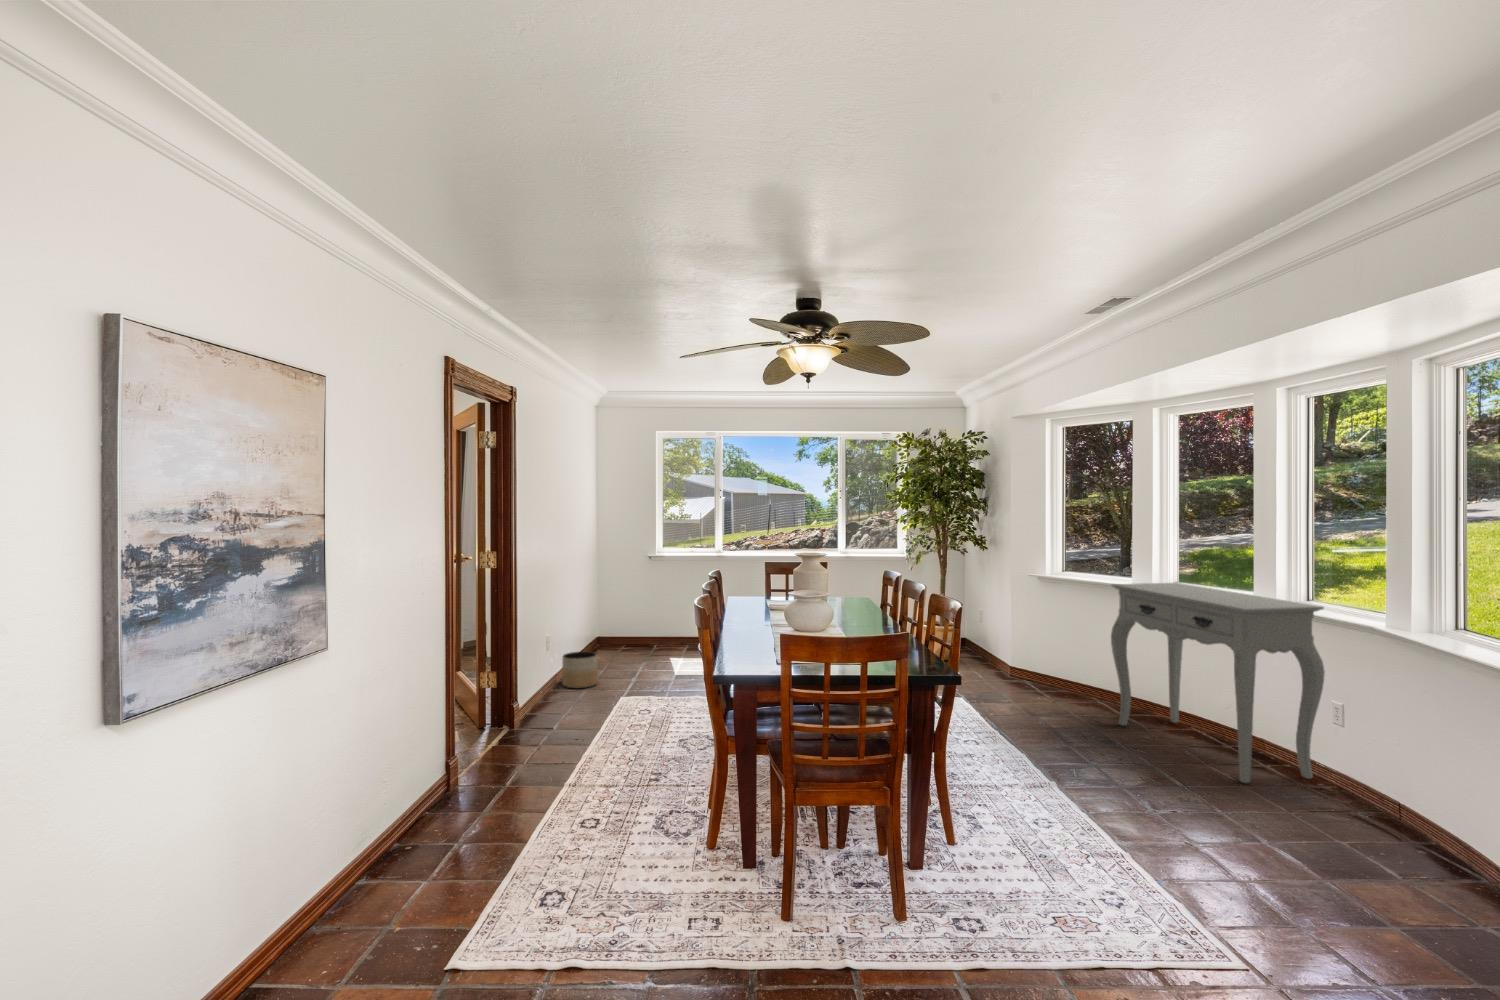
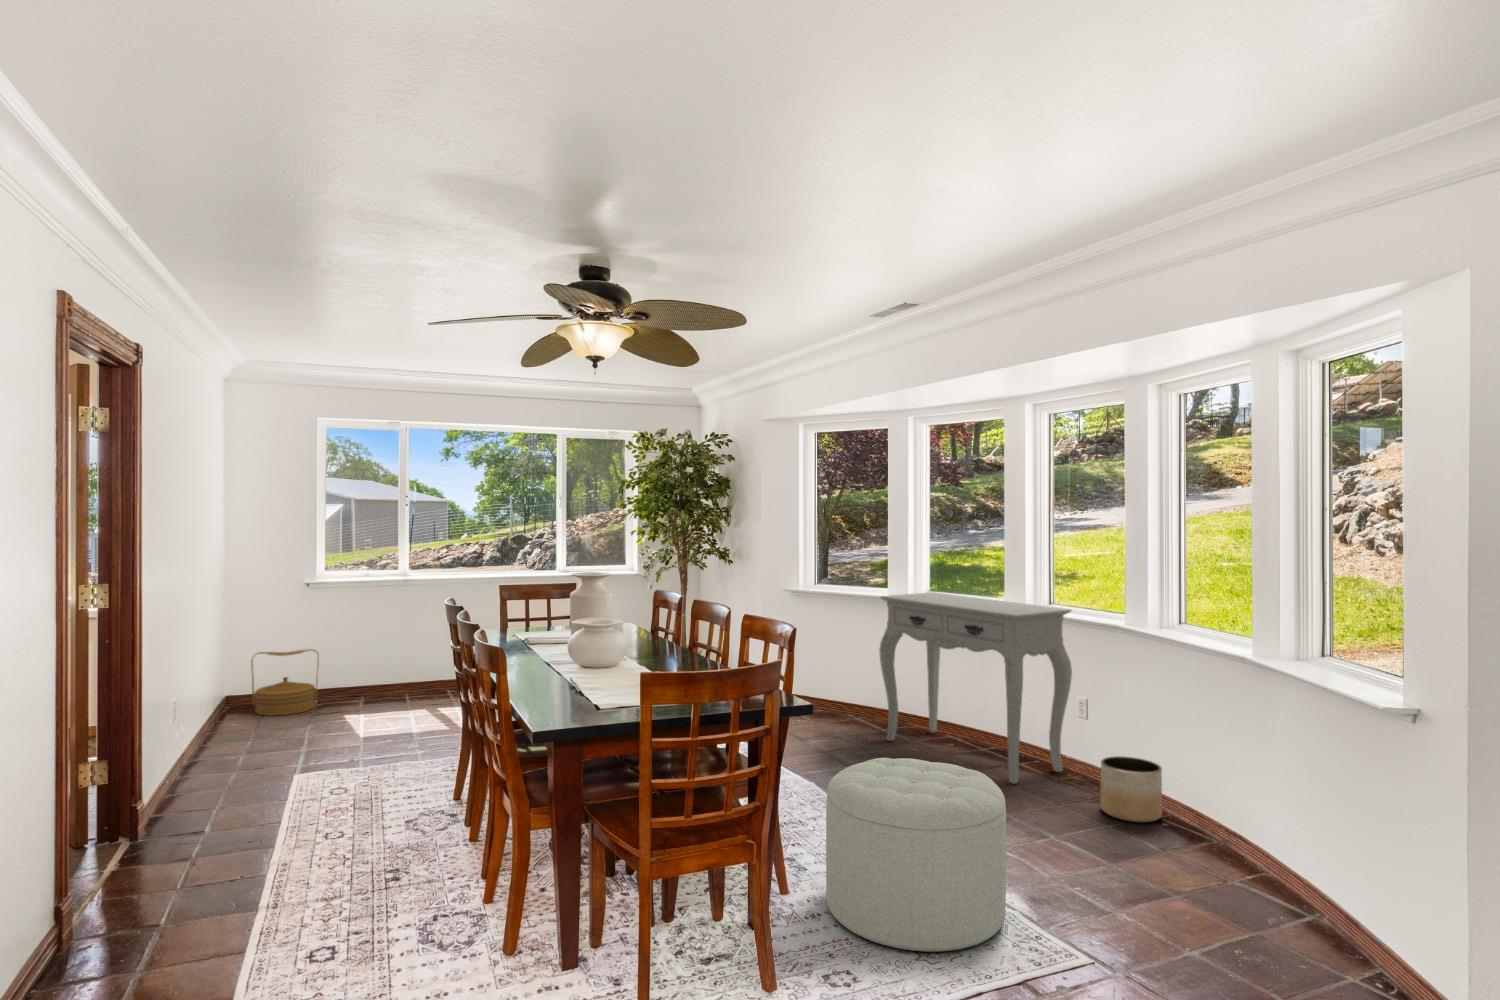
woven basket: none [611,606,655,654] -> present [251,649,319,716]
planter: present [562,651,598,688] -> present [1100,756,1162,822]
ottoman: none [984,734,1167,927] -> present [826,758,1006,952]

